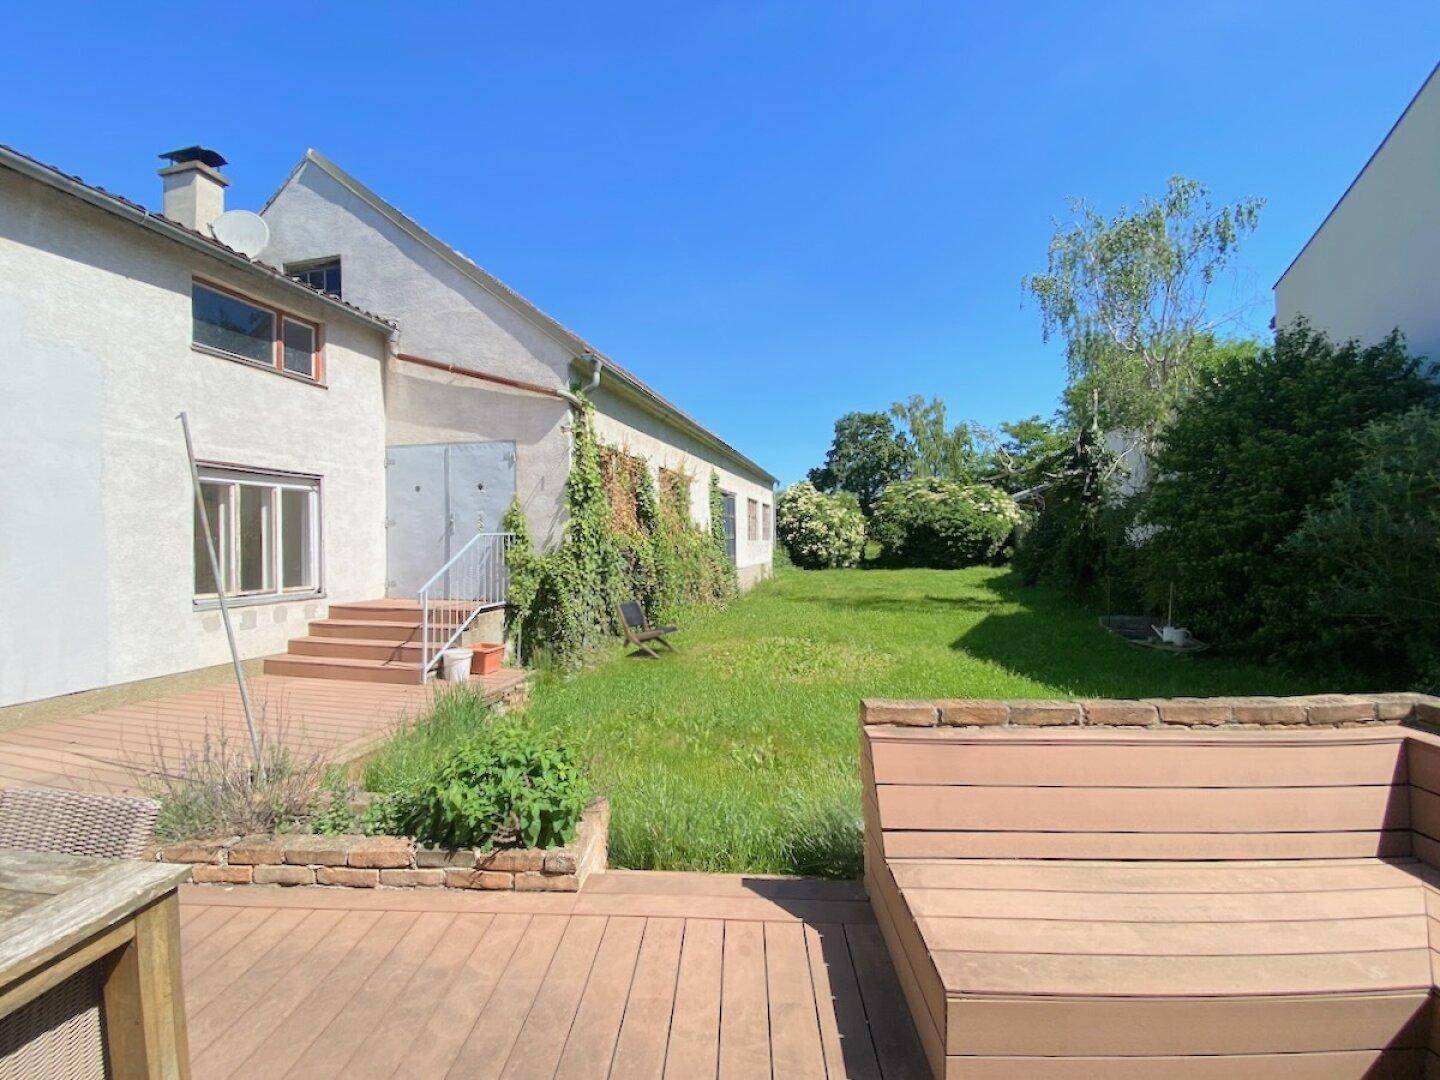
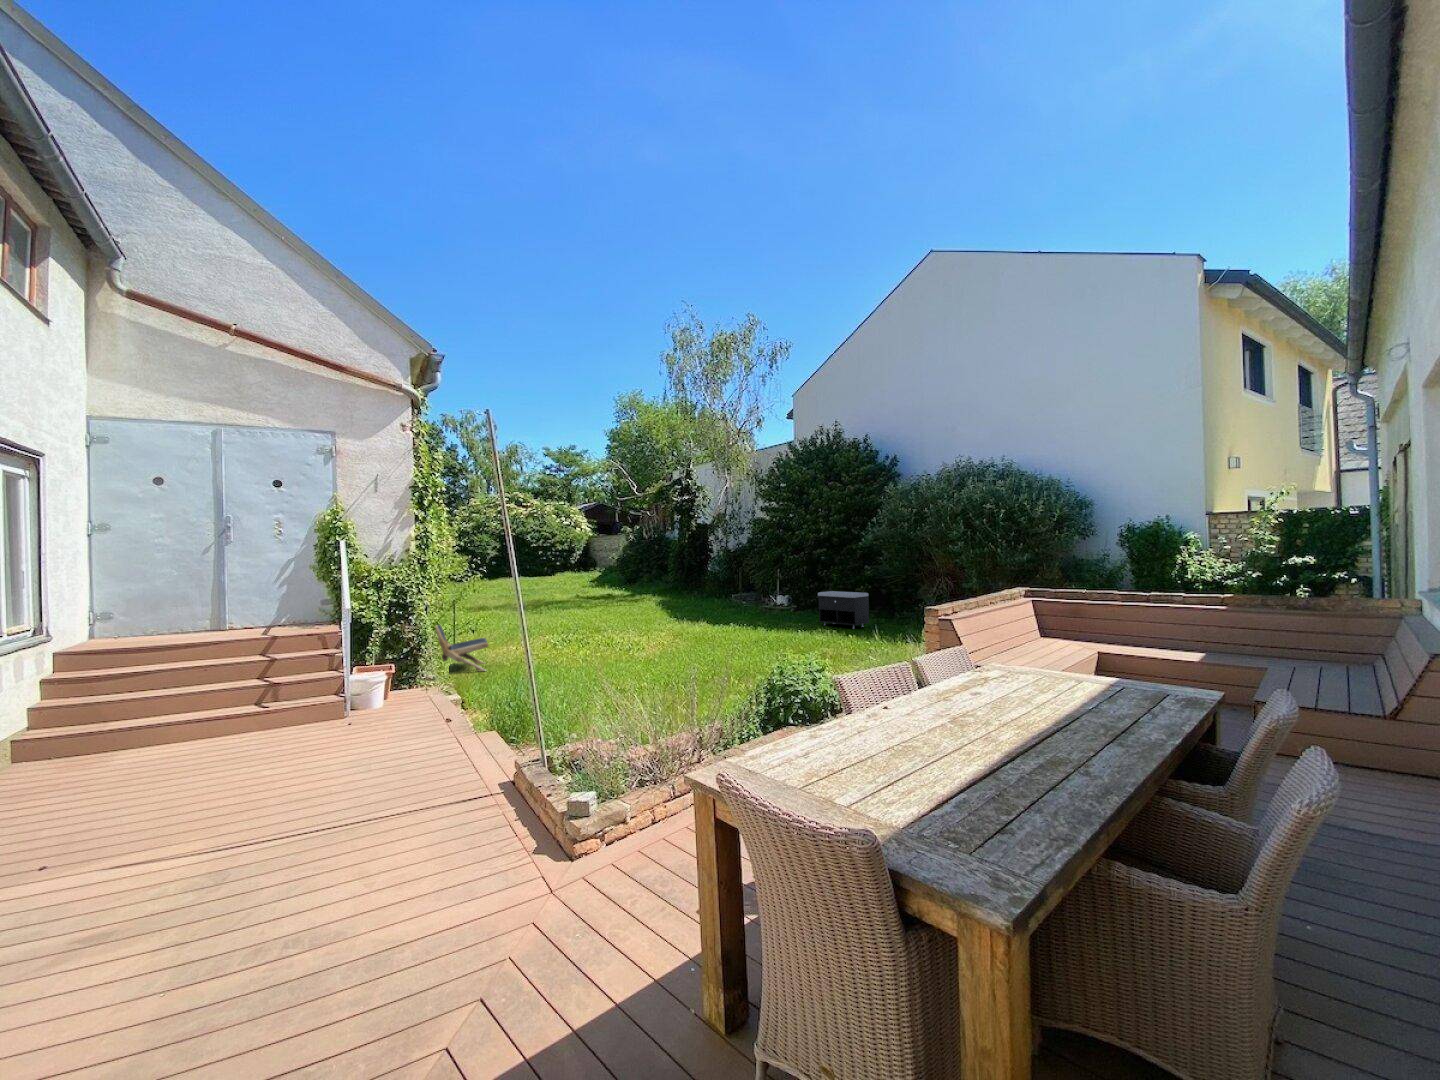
storage bench: none [1182,606,1282,672] -> present [818,591,869,628]

